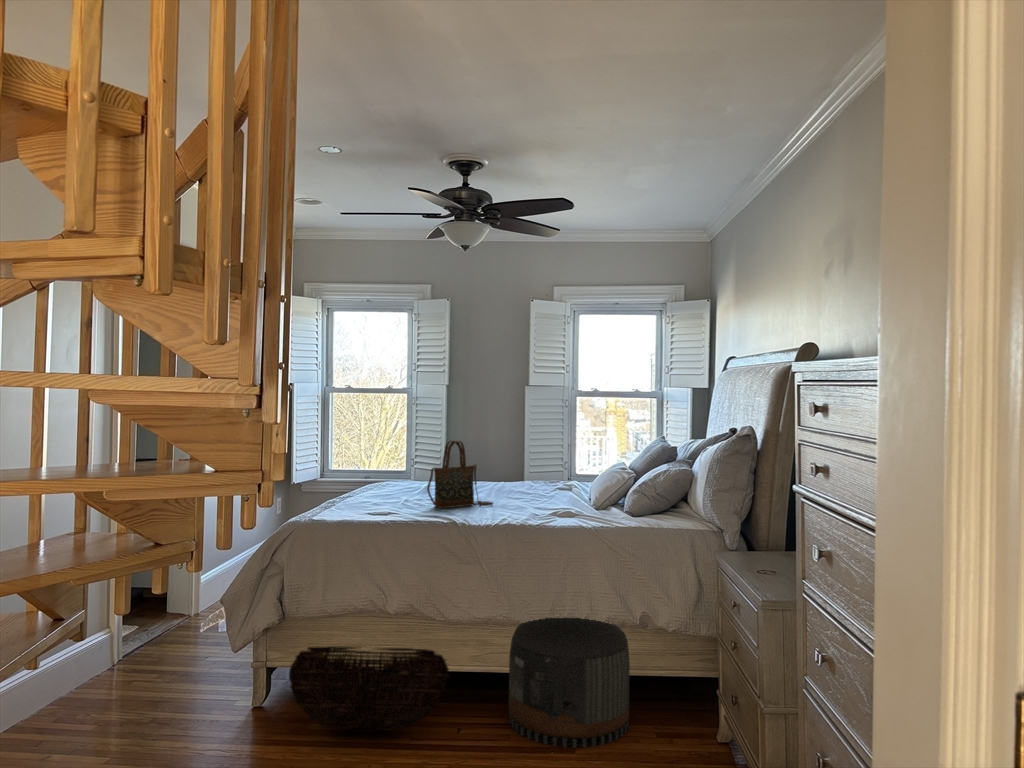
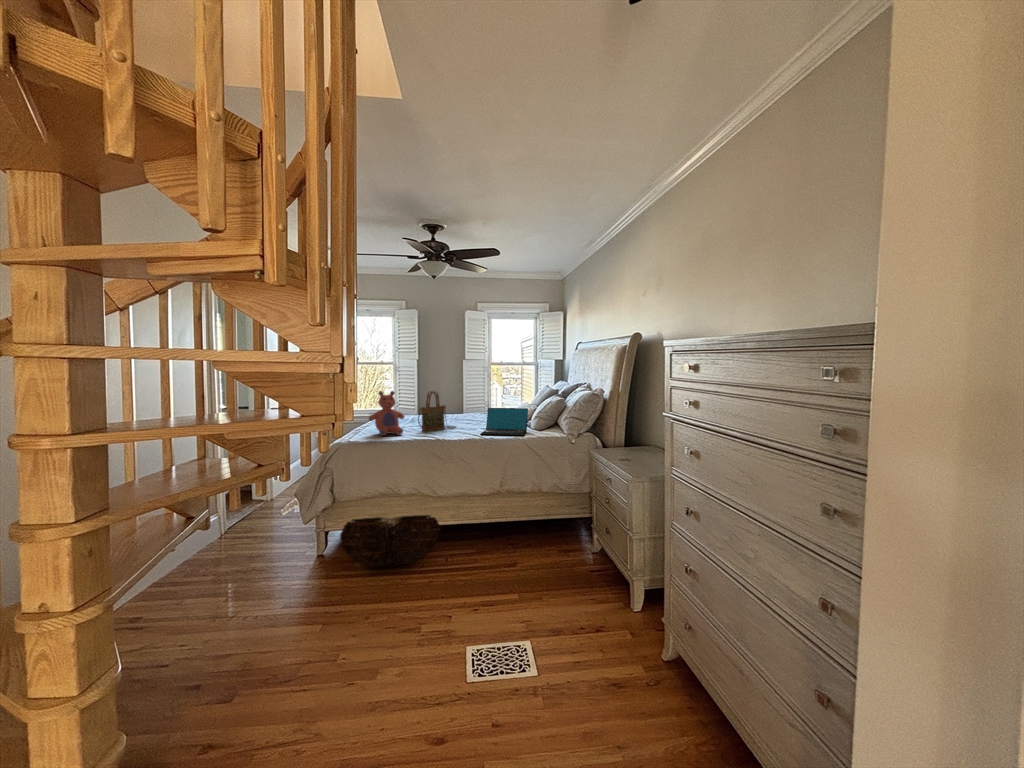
teddy bear: none [347,438,406,513] -> present [369,391,404,436]
laptop: none [528,472,615,523] -> present [480,408,528,436]
pouf: present [509,618,630,748] -> none [475,489,543,564]

